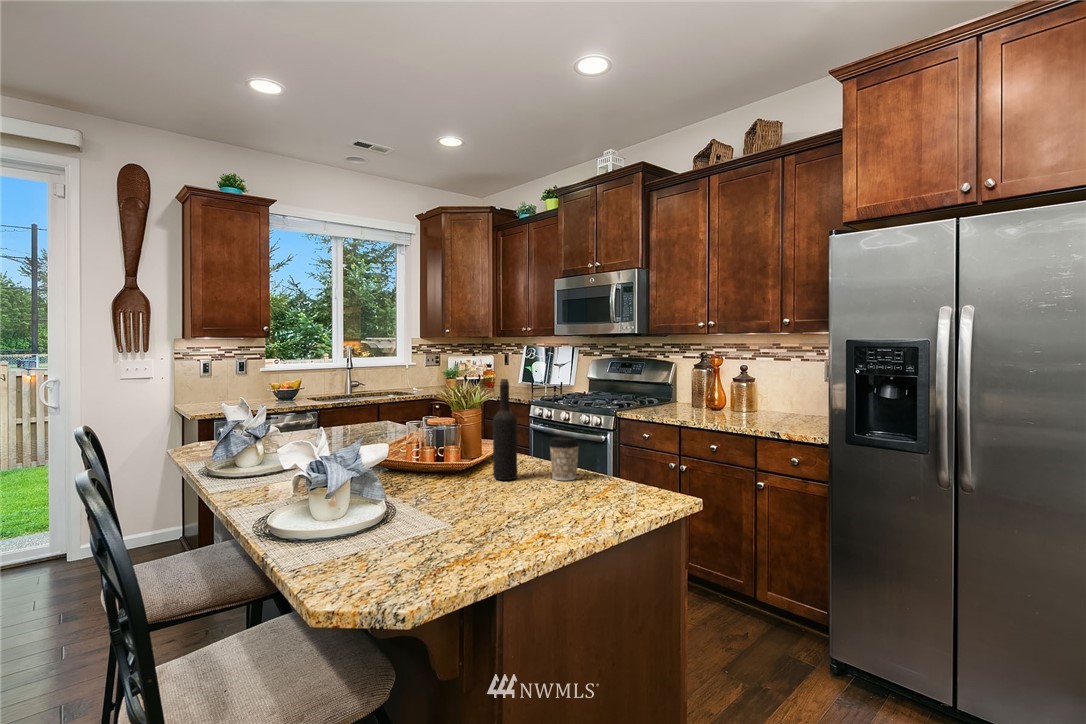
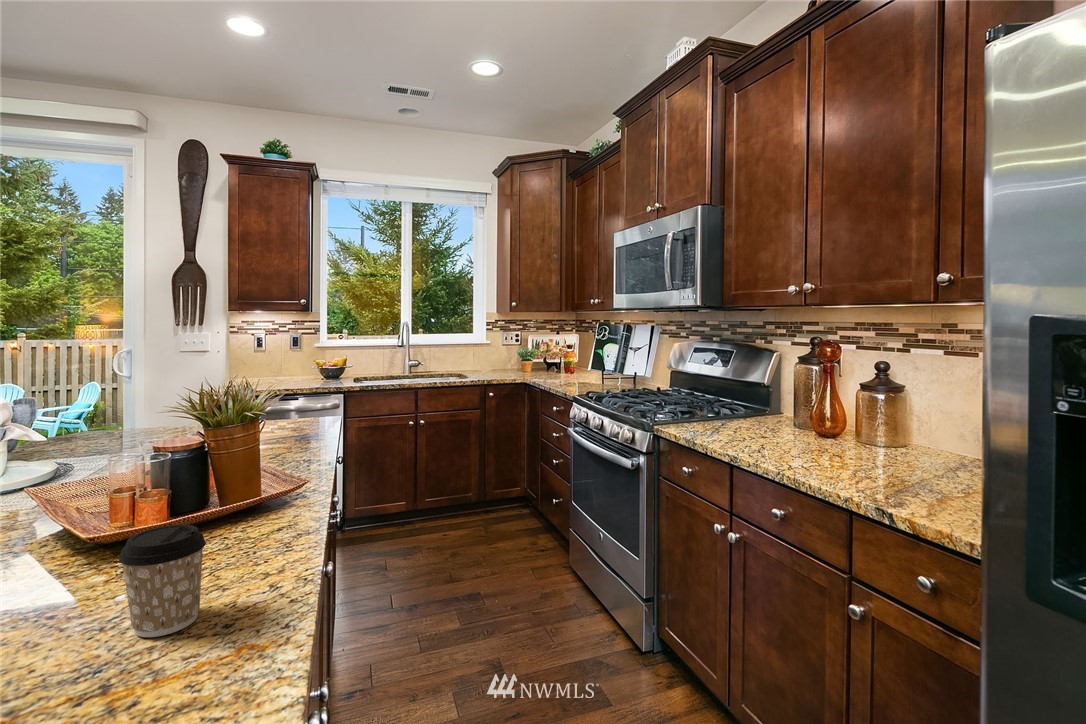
wine bottle: present [493,379,517,480] -> none [45,392,117,607]

